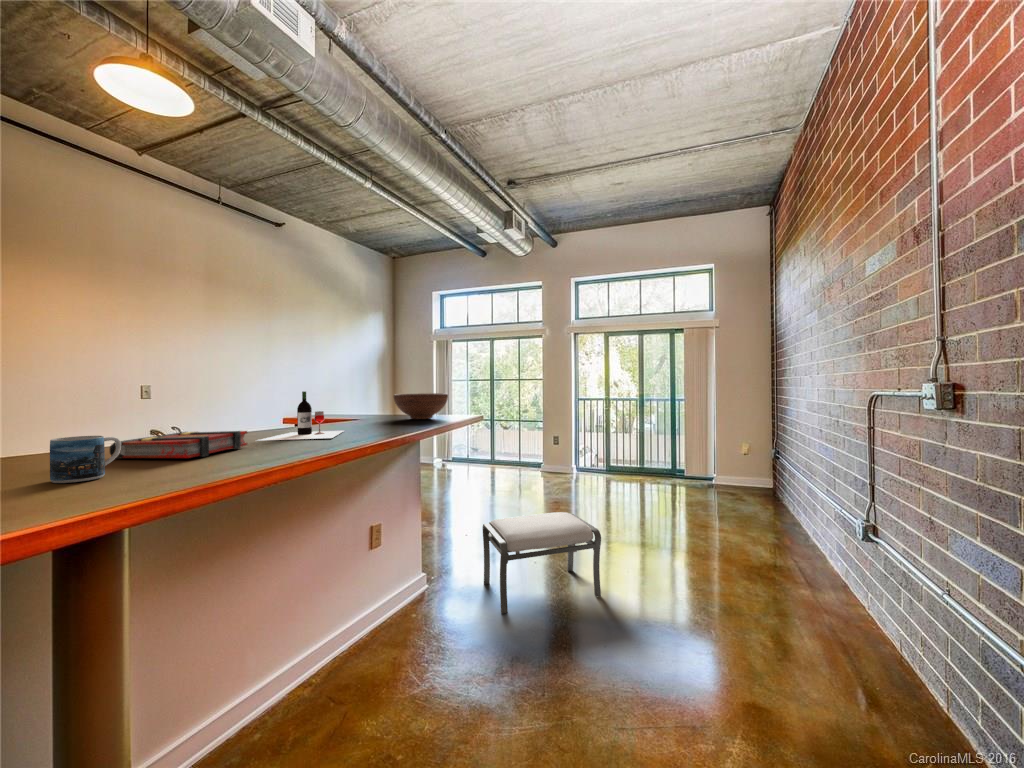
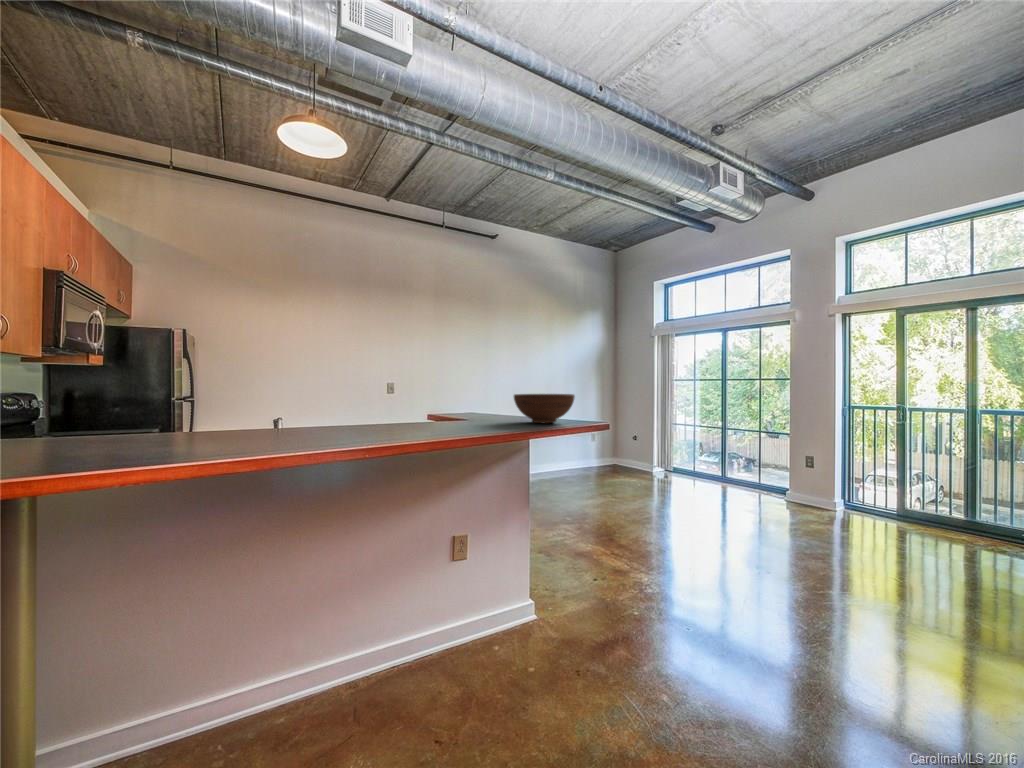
wine bottle: present [258,391,343,441] -> none [319,389,419,439]
book: present [110,431,247,459] -> none [174,423,285,448]
mug: present [50,436,121,483] -> none [60,423,126,461]
ottoman: present [483,512,601,614] -> none [590,558,757,721]

